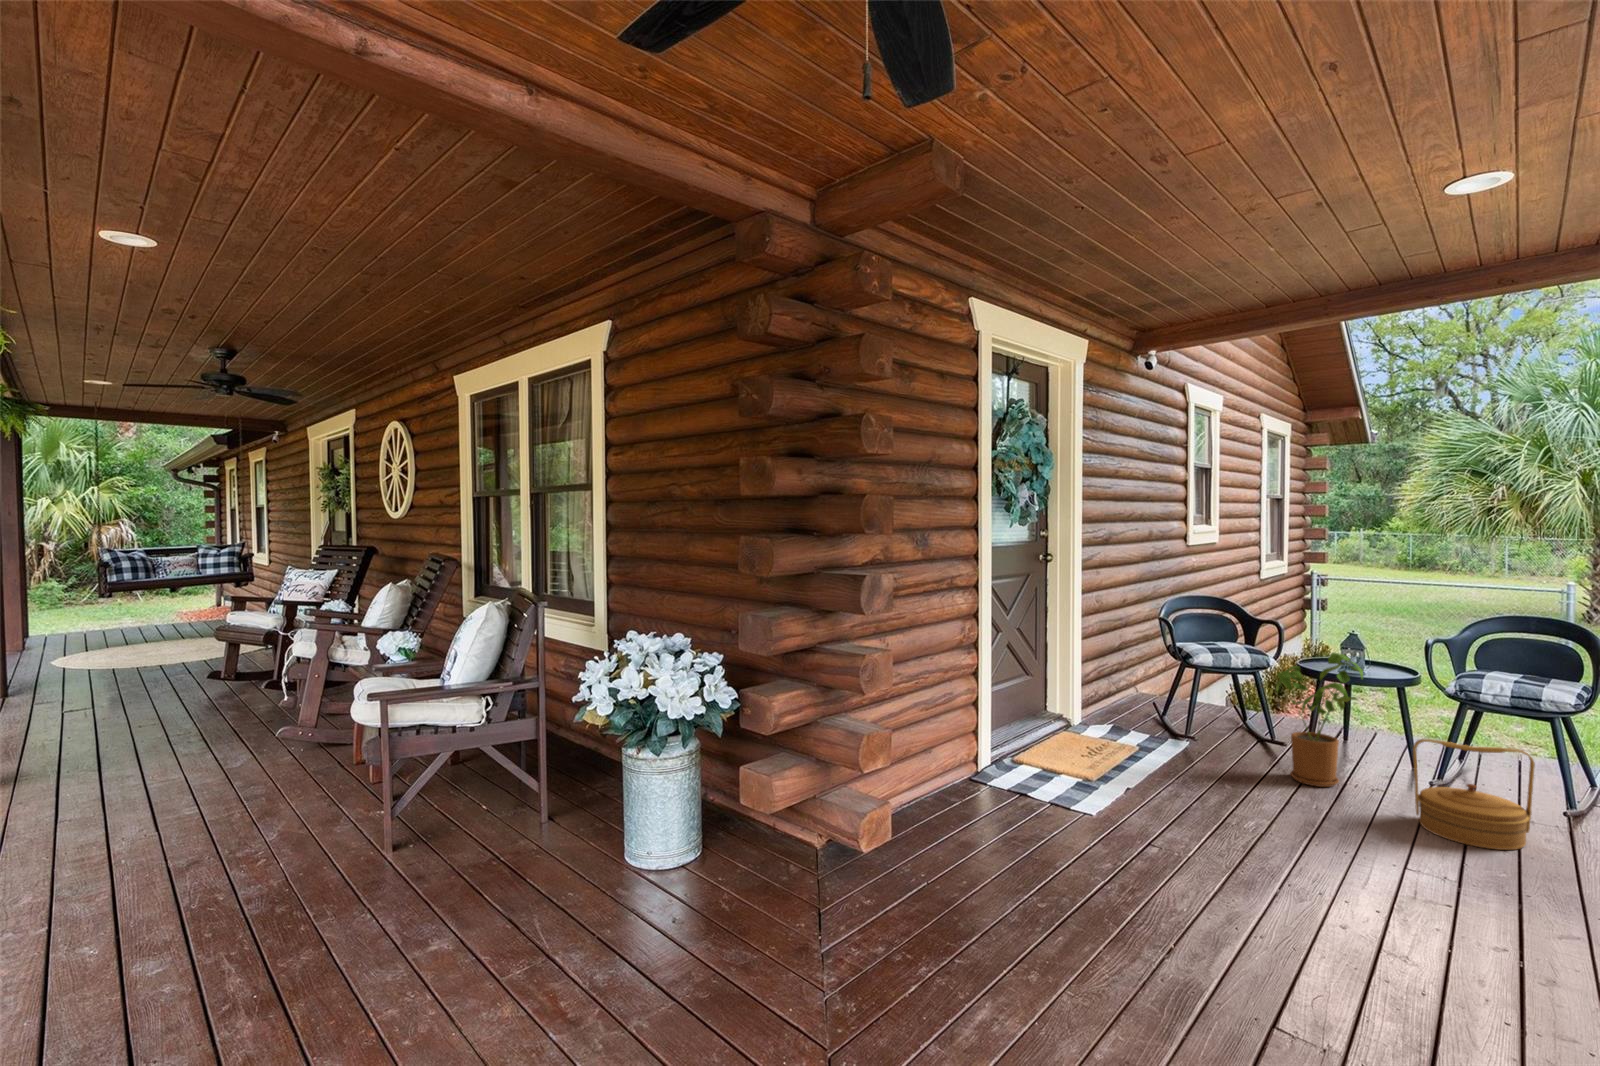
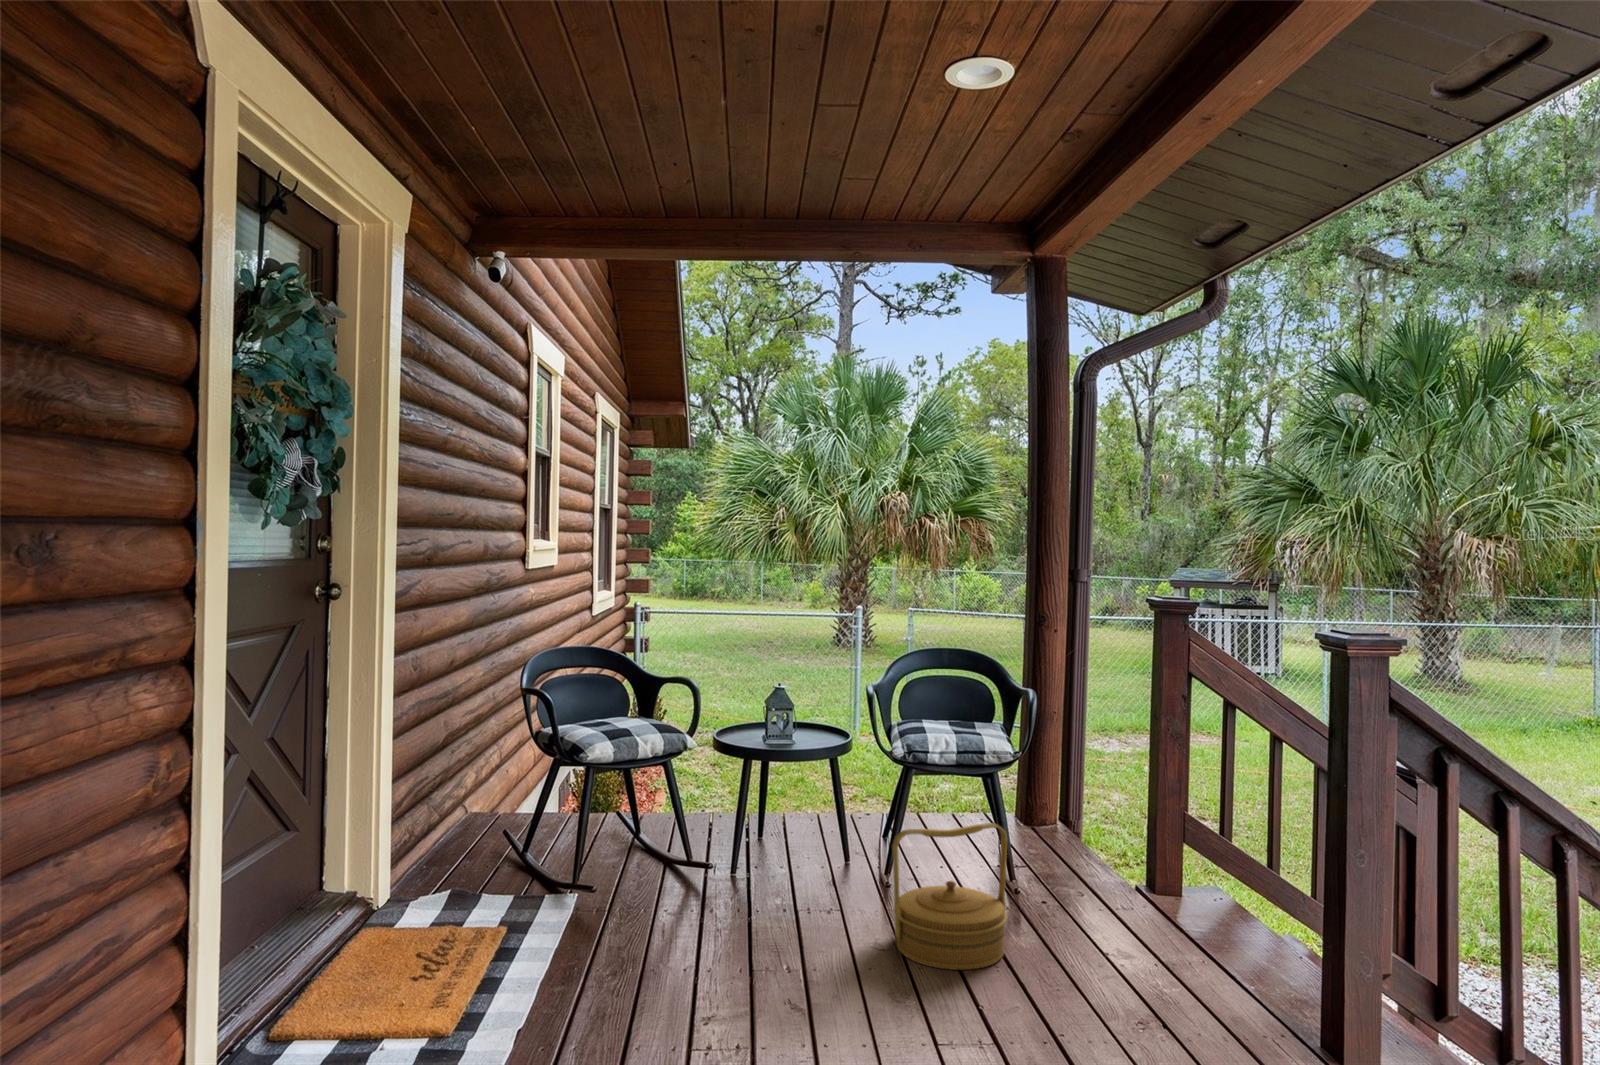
house plant: present [1276,653,1363,787] -> none [705,719,815,925]

